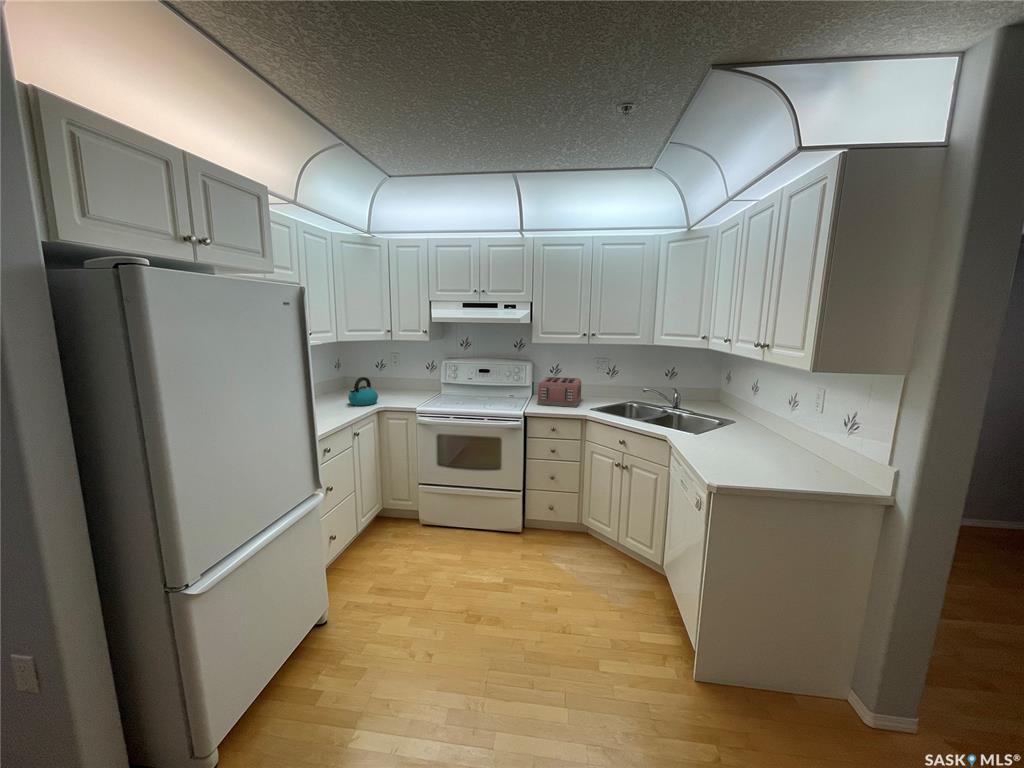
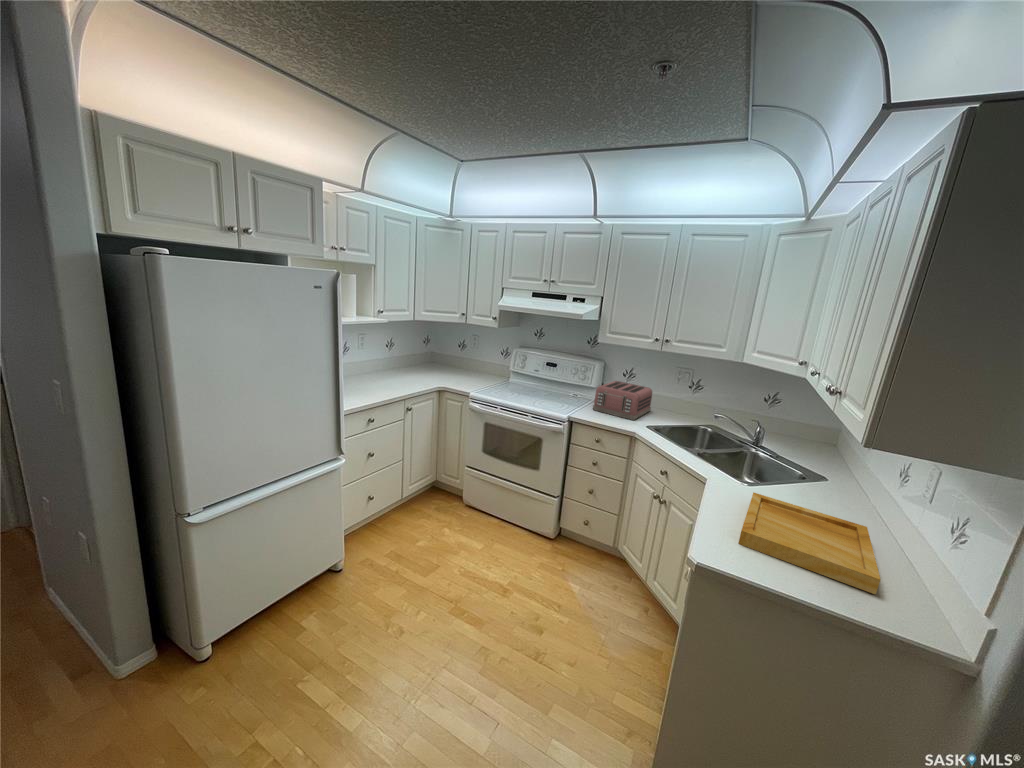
kettle: present [348,377,378,406] -> none [416,356,443,383]
tray: none [711,436,827,479] -> present [739,493,881,594]

